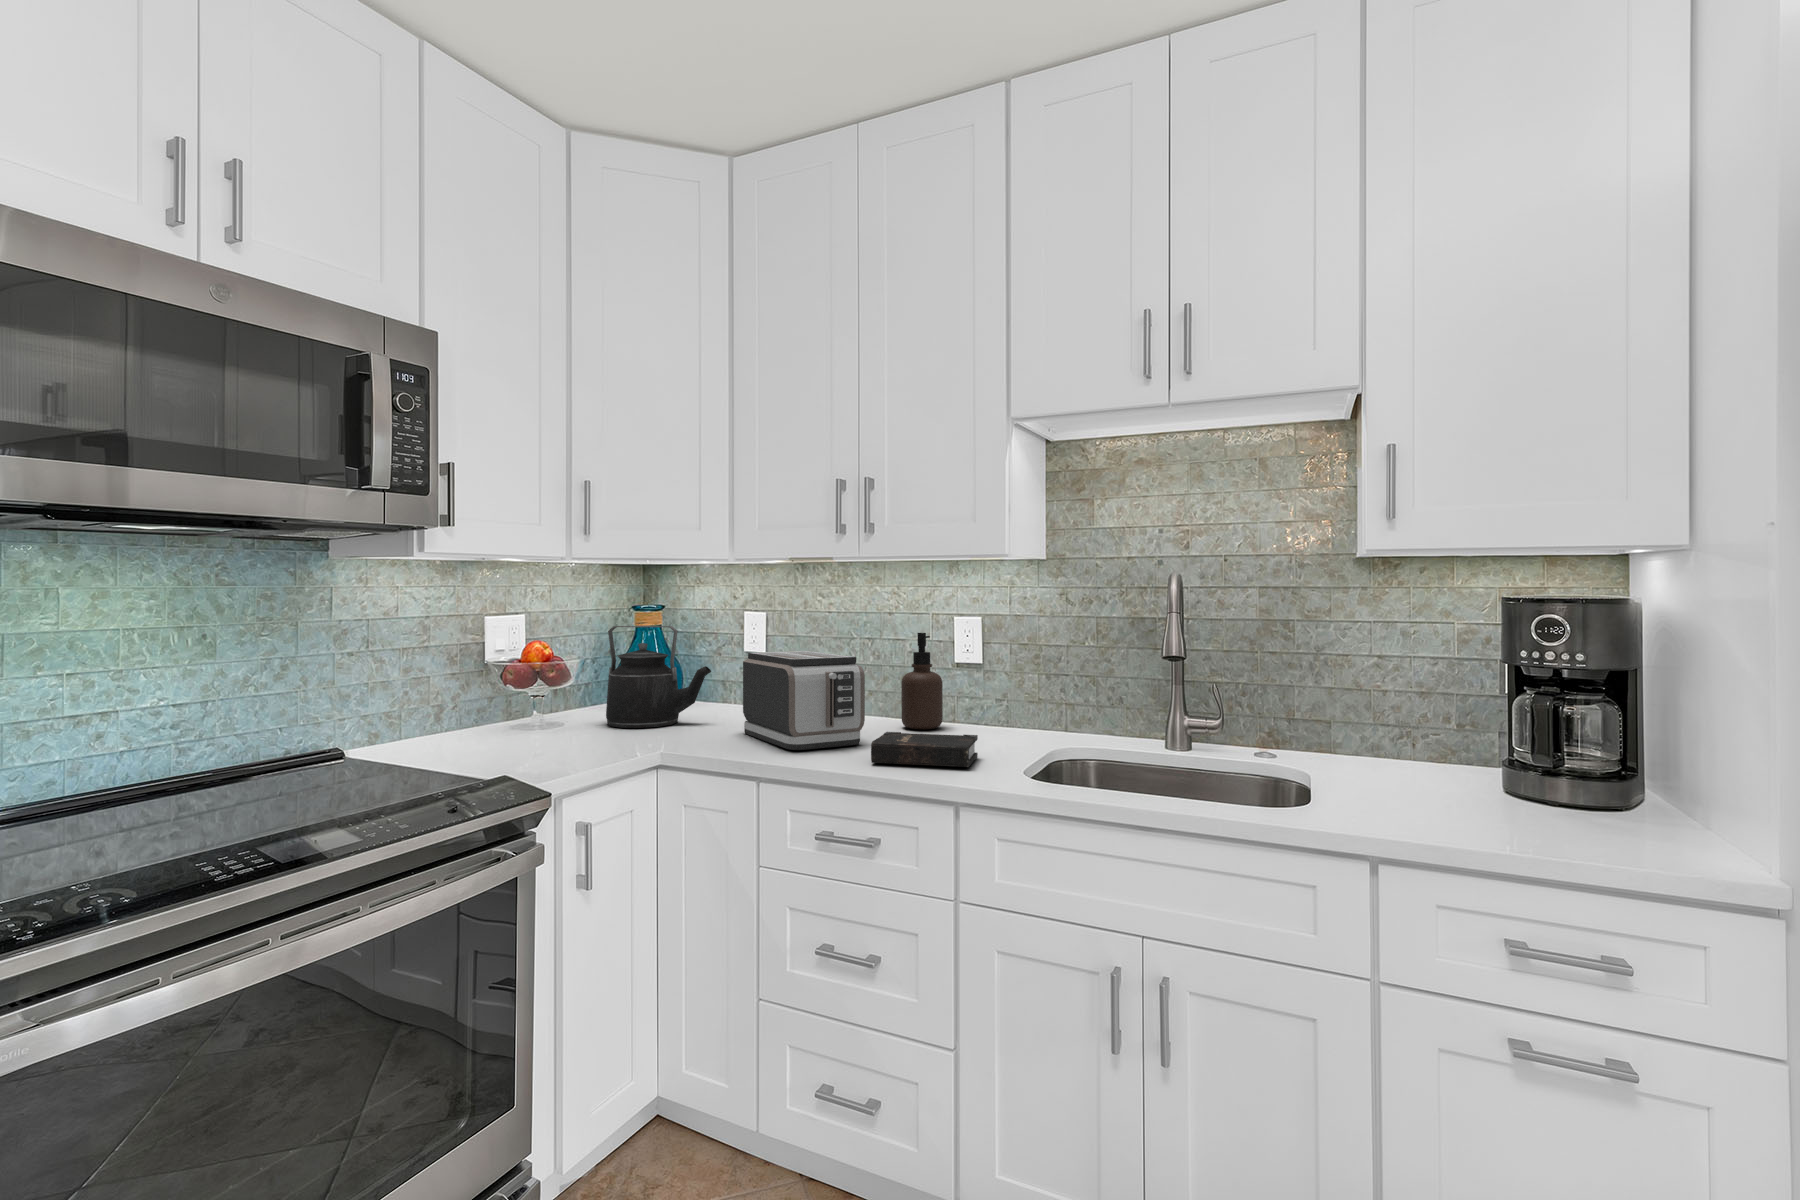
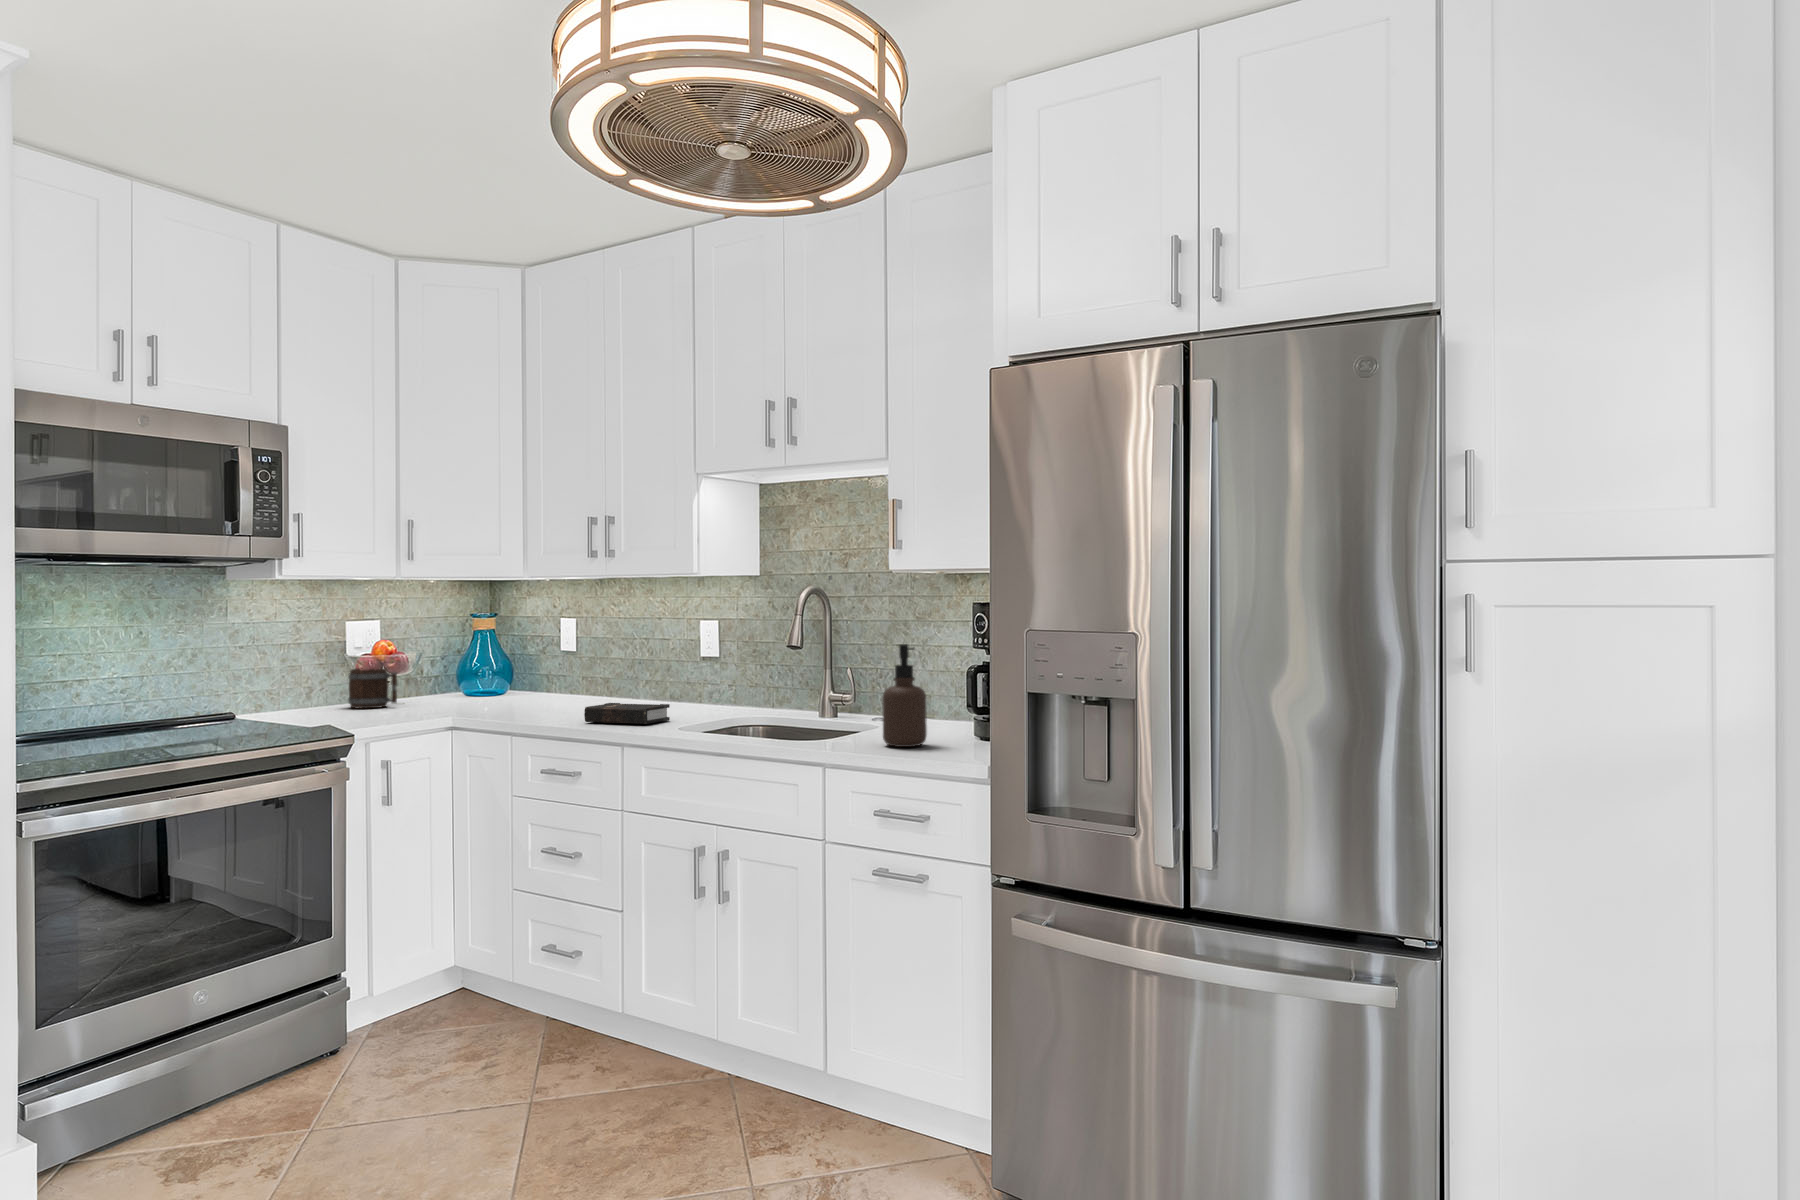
kettle: present [606,626,711,728] -> none [438,628,517,706]
soap dispenser: present [901,633,943,729] -> present [882,644,927,747]
toaster: present [743,651,865,750] -> none [530,647,605,716]
mug: none [492,678,558,734] -> present [348,668,397,708]

